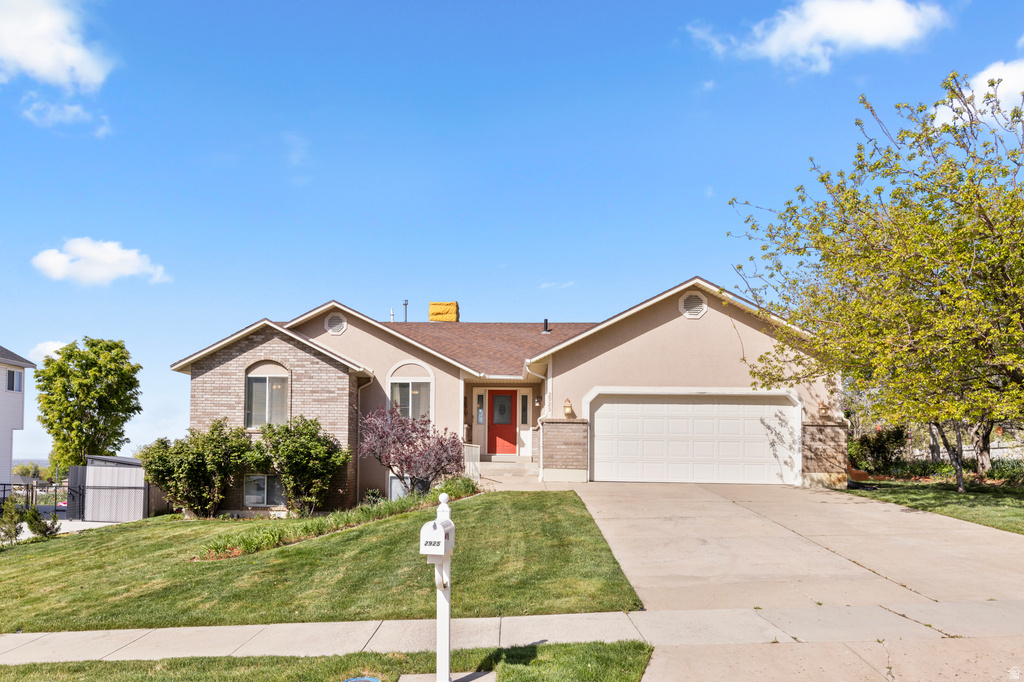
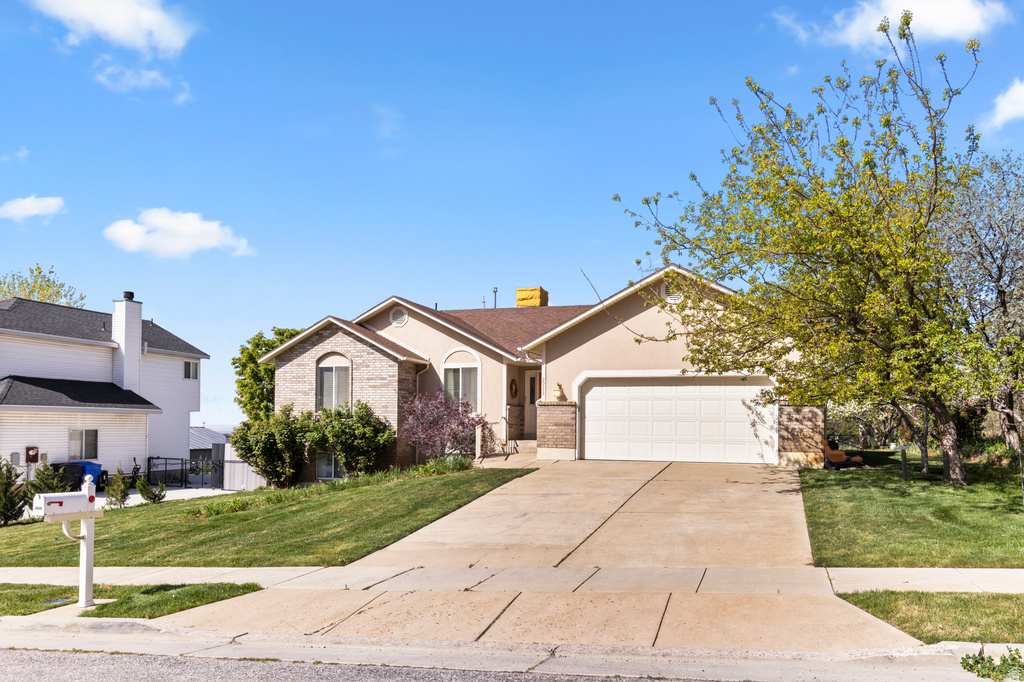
bench: none [959,465,1018,498] -> present [901,449,951,481]

